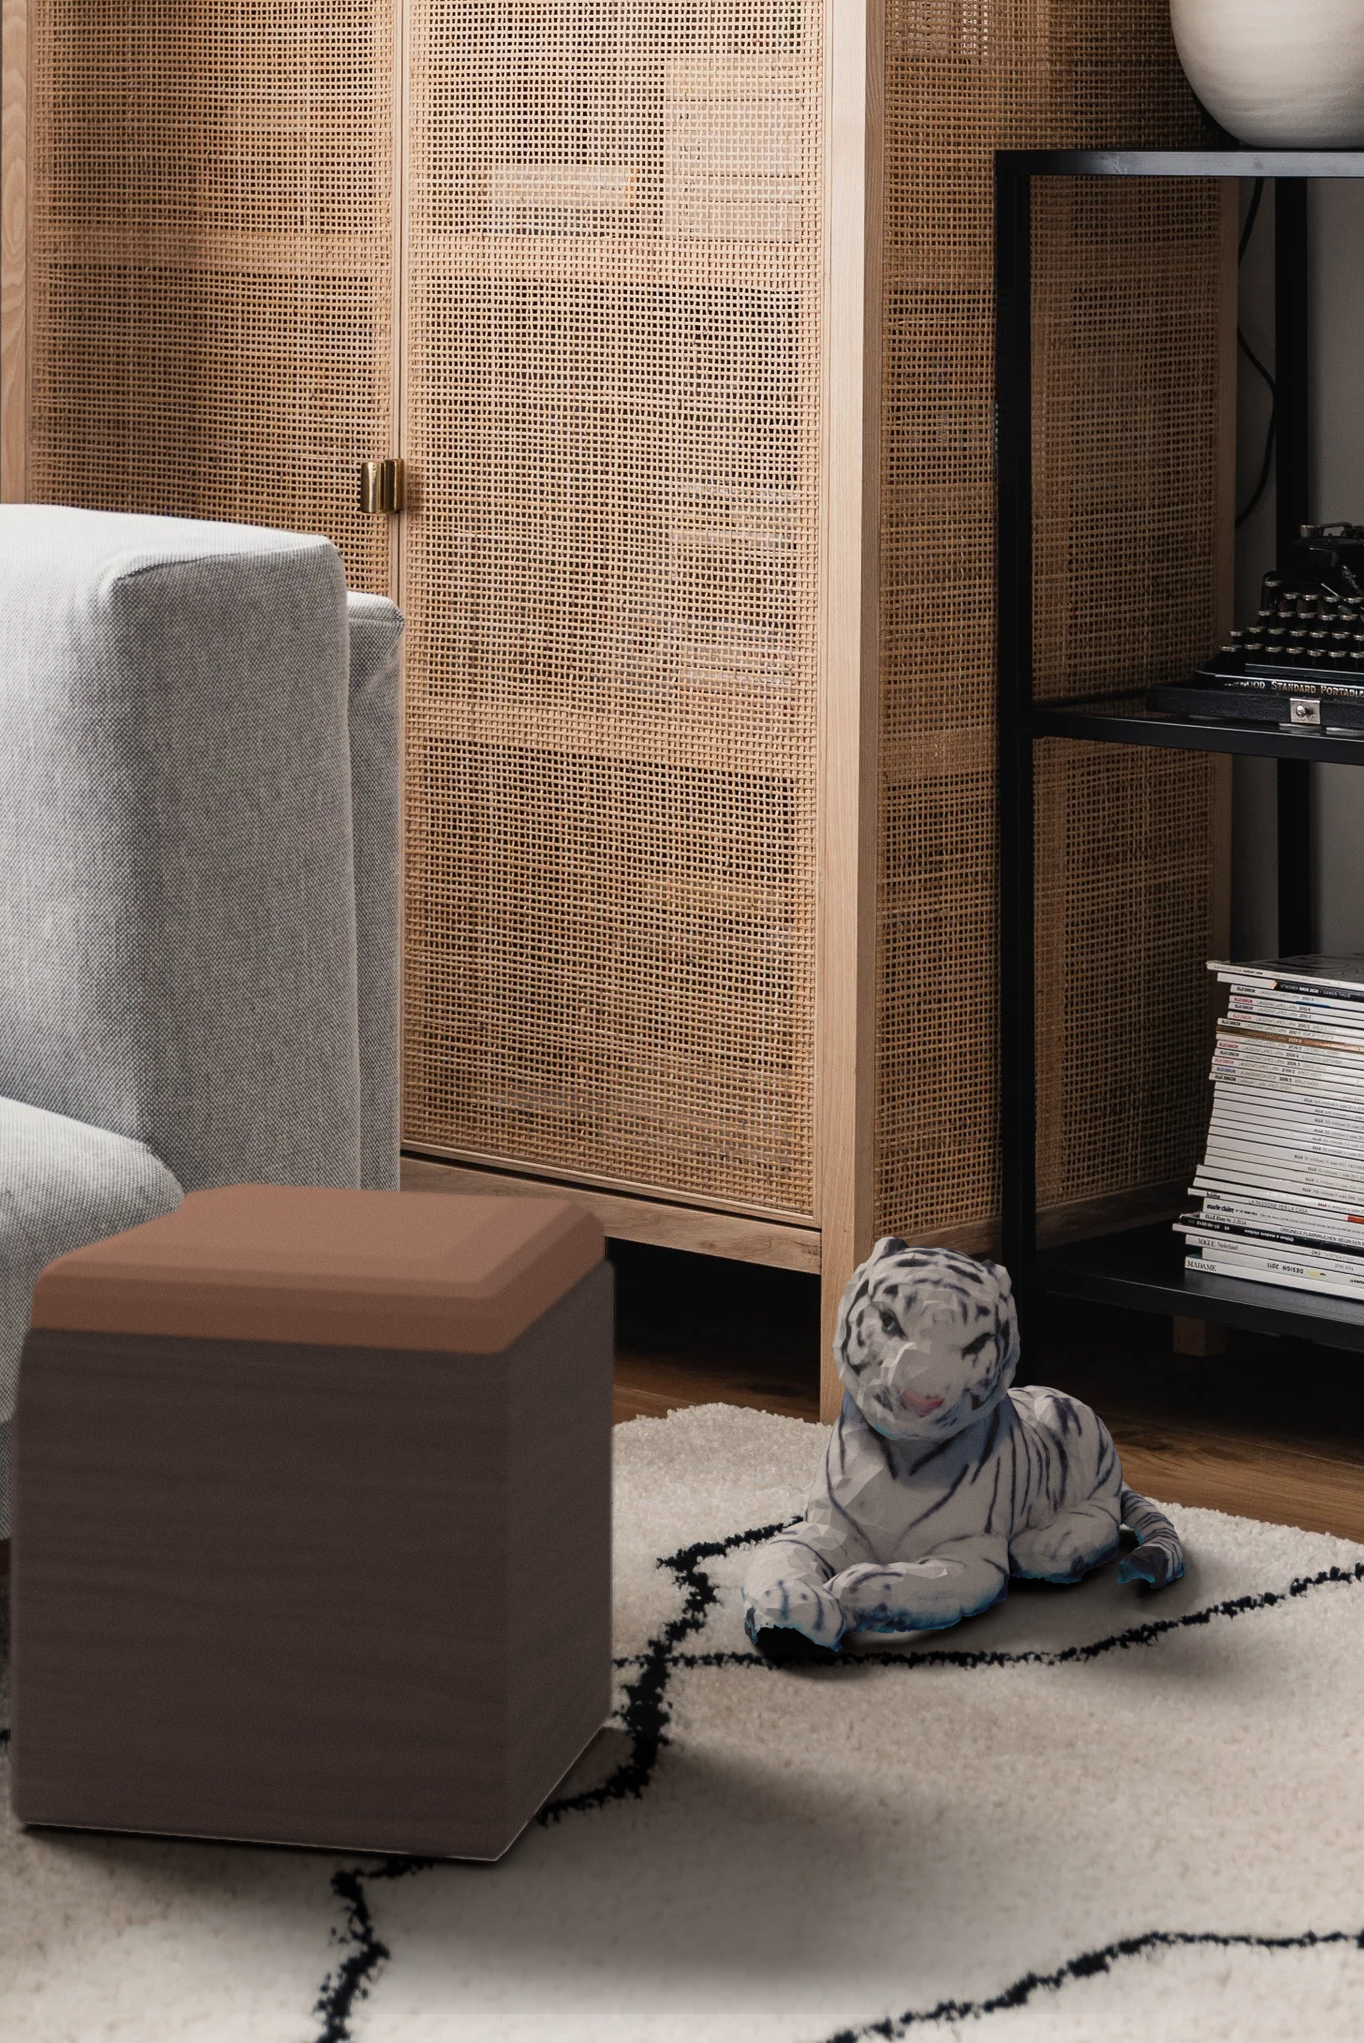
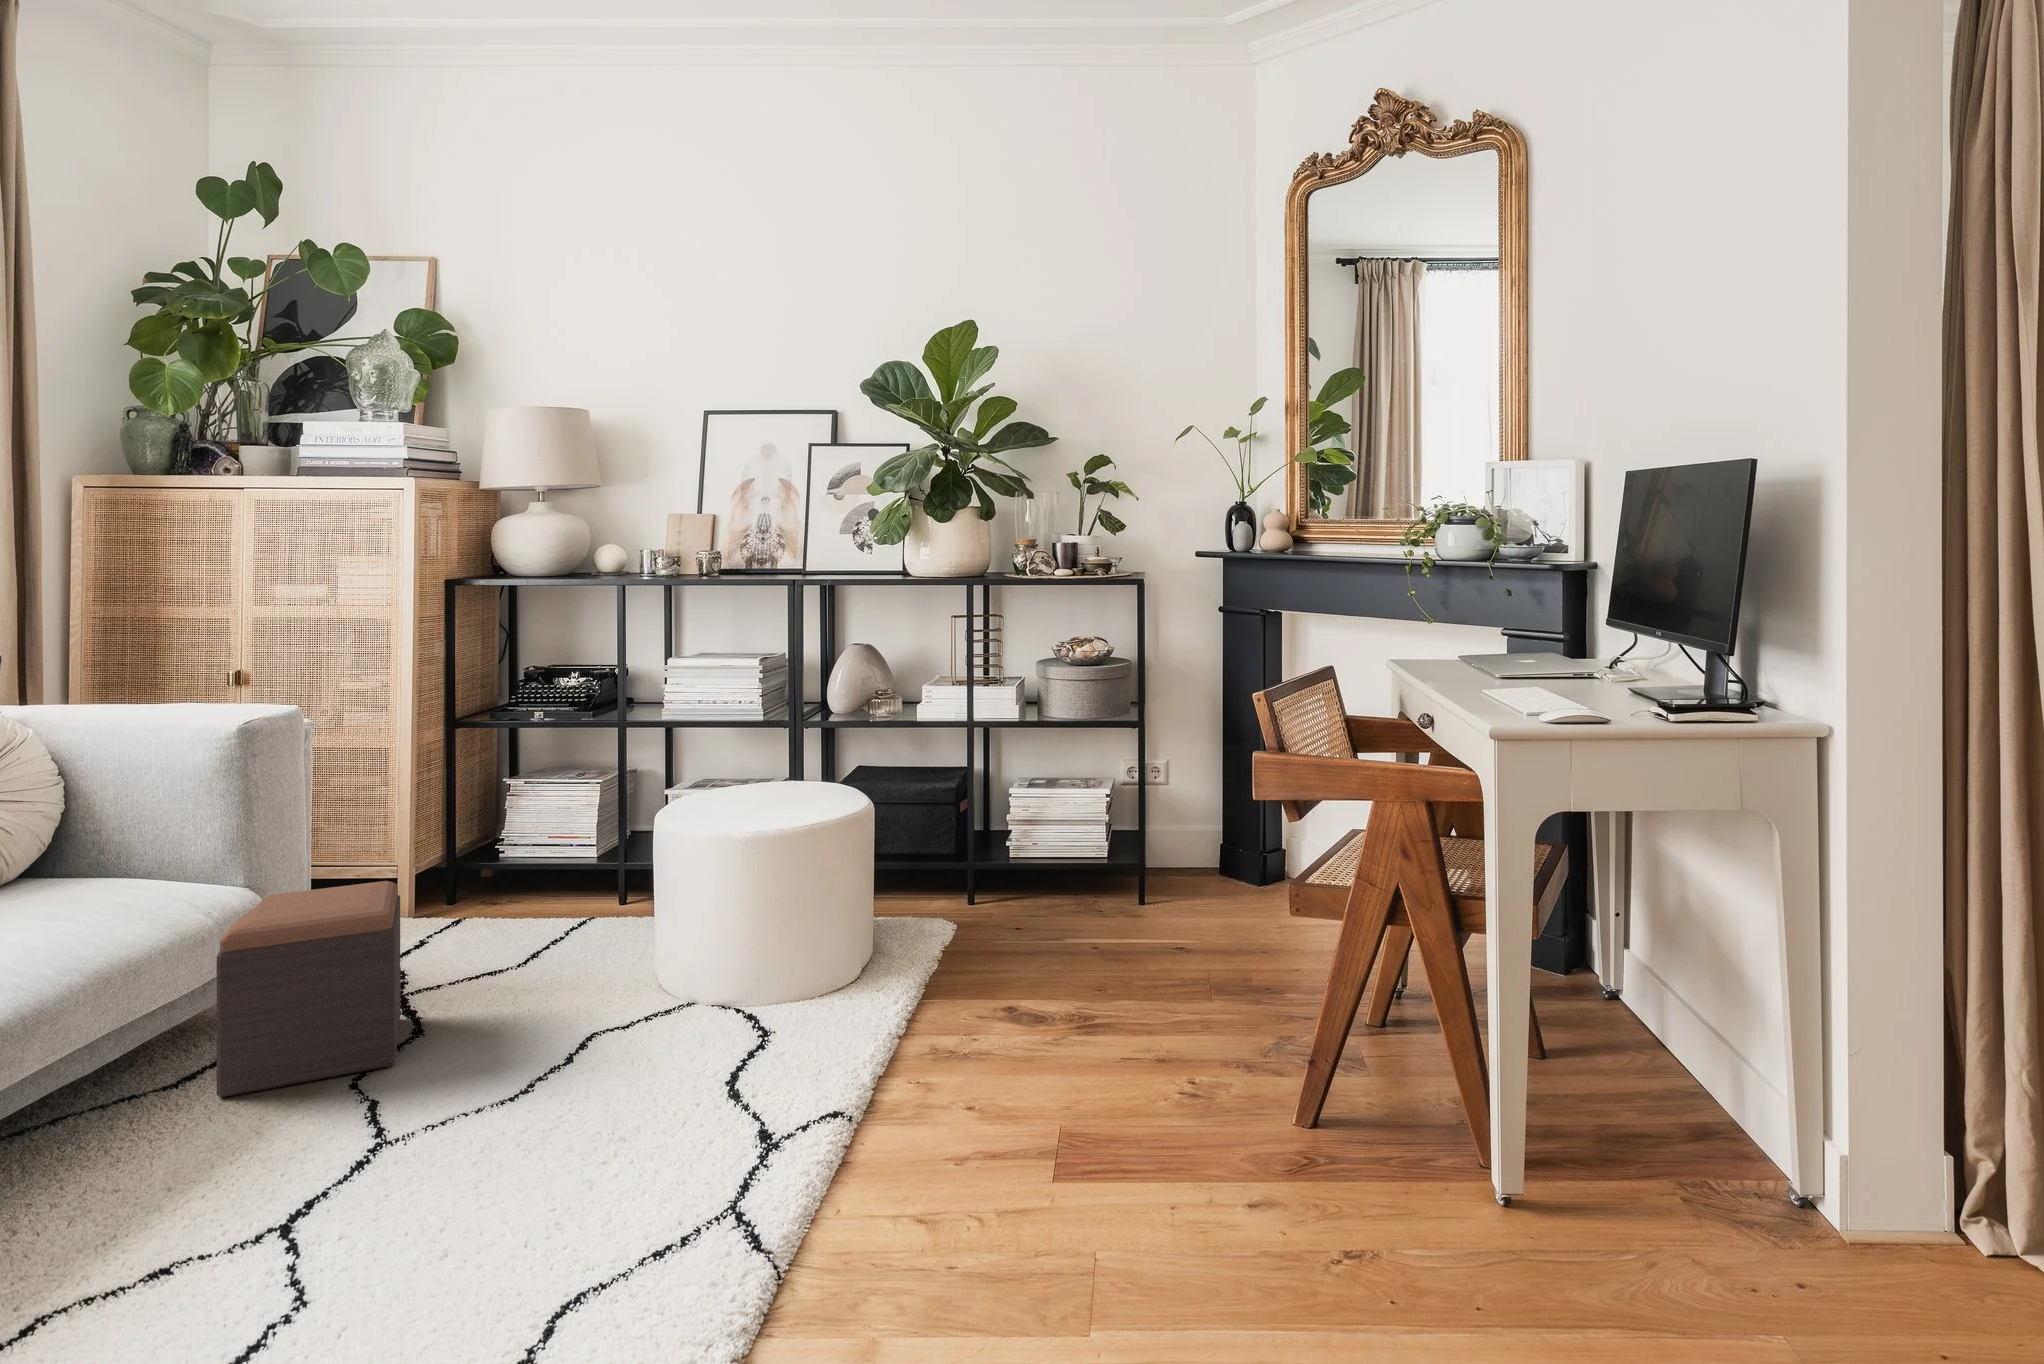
plush toy: present [741,1236,1186,1652] -> none [420,871,539,987]

